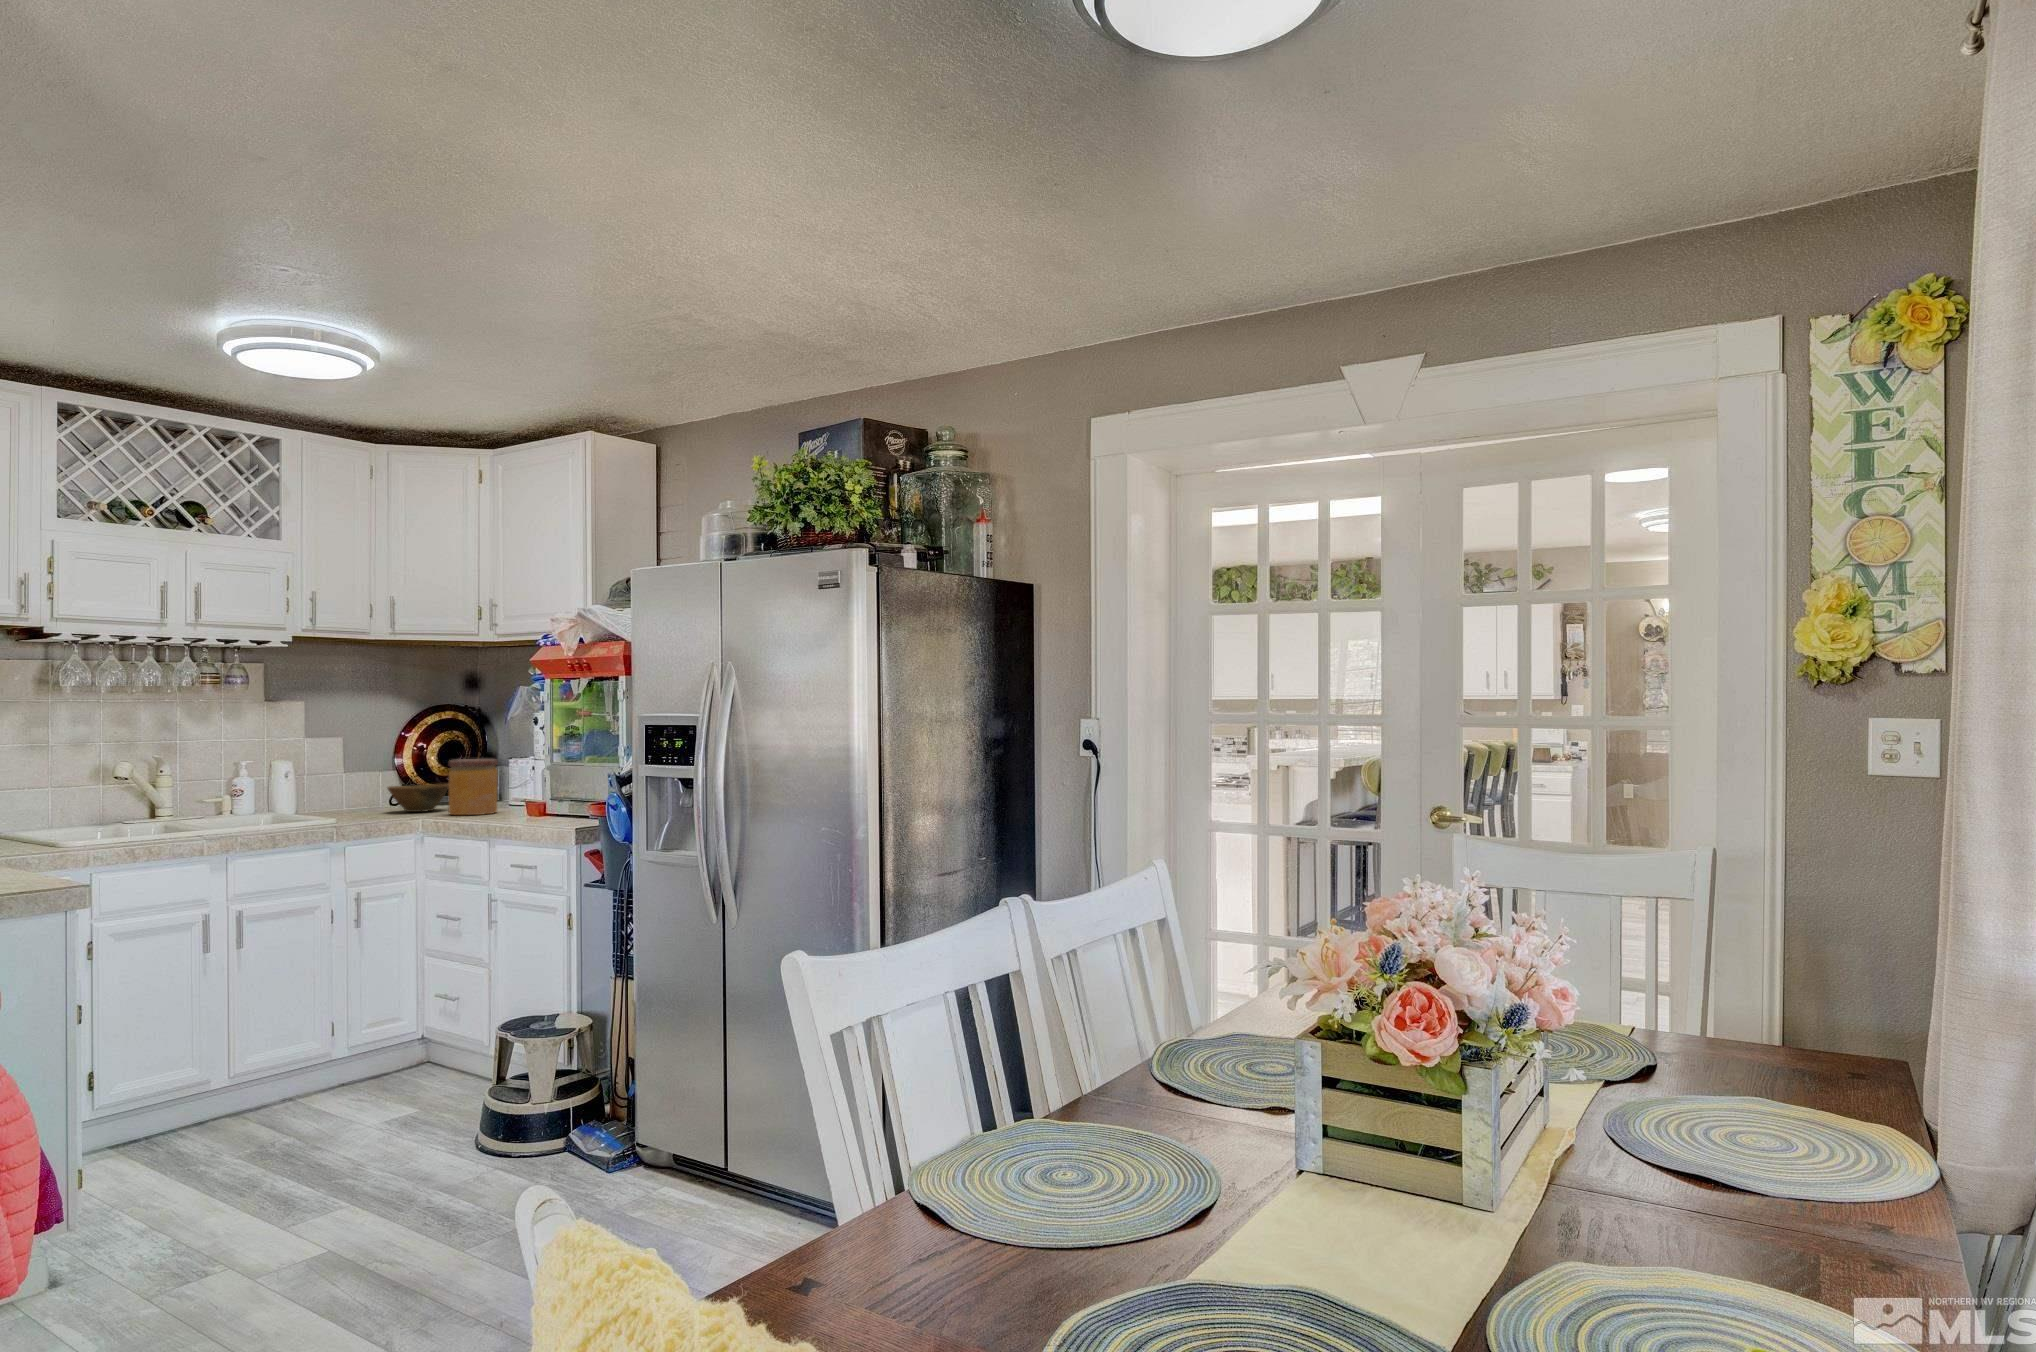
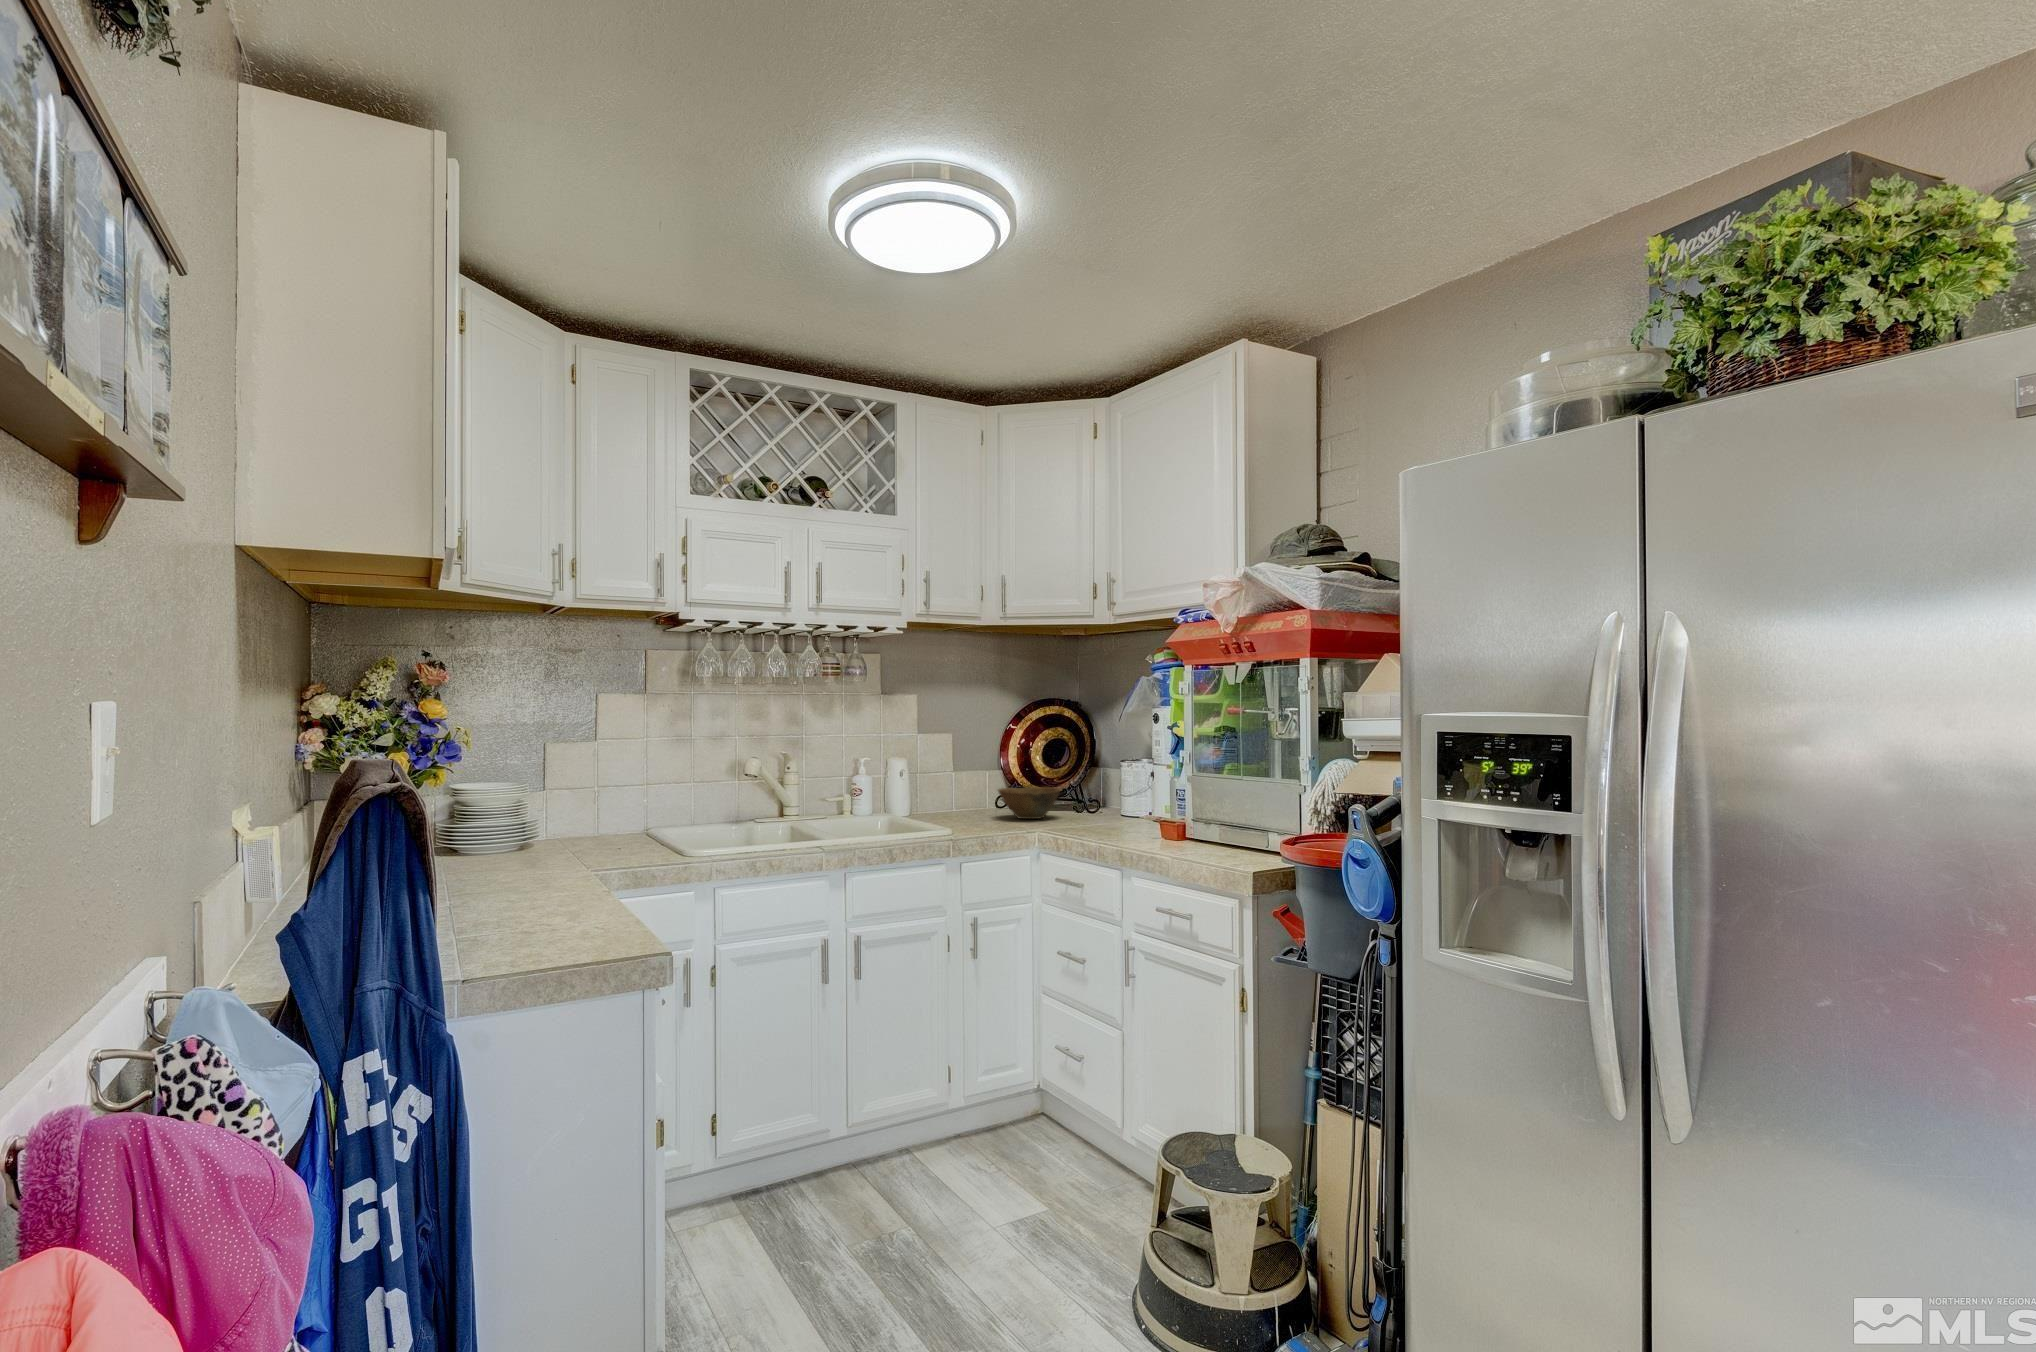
jar: present [448,759,498,815] -> none [1065,762,1117,829]

